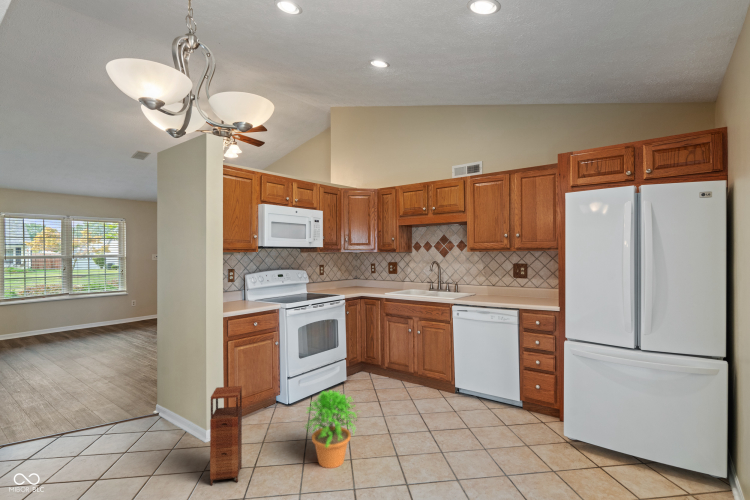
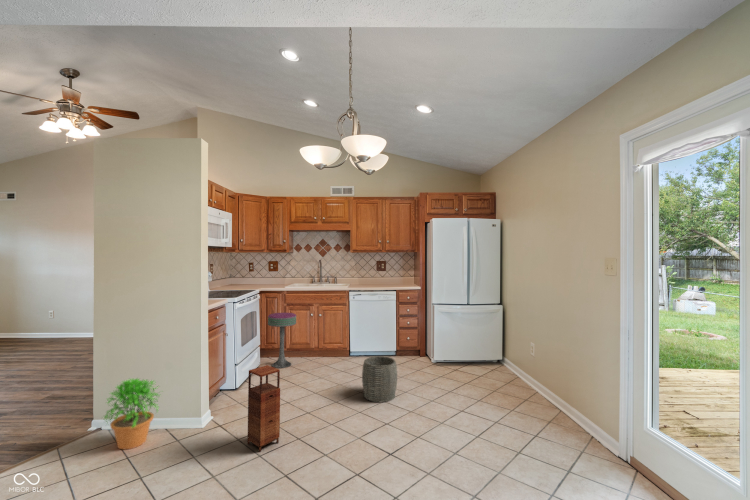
bar stool: none [354,323,386,389] -> present [268,313,296,368]
potted plant: present [306,390,357,468] -> present [105,379,158,449]
woven basket: none [392,404,444,479] -> present [362,356,397,402]

